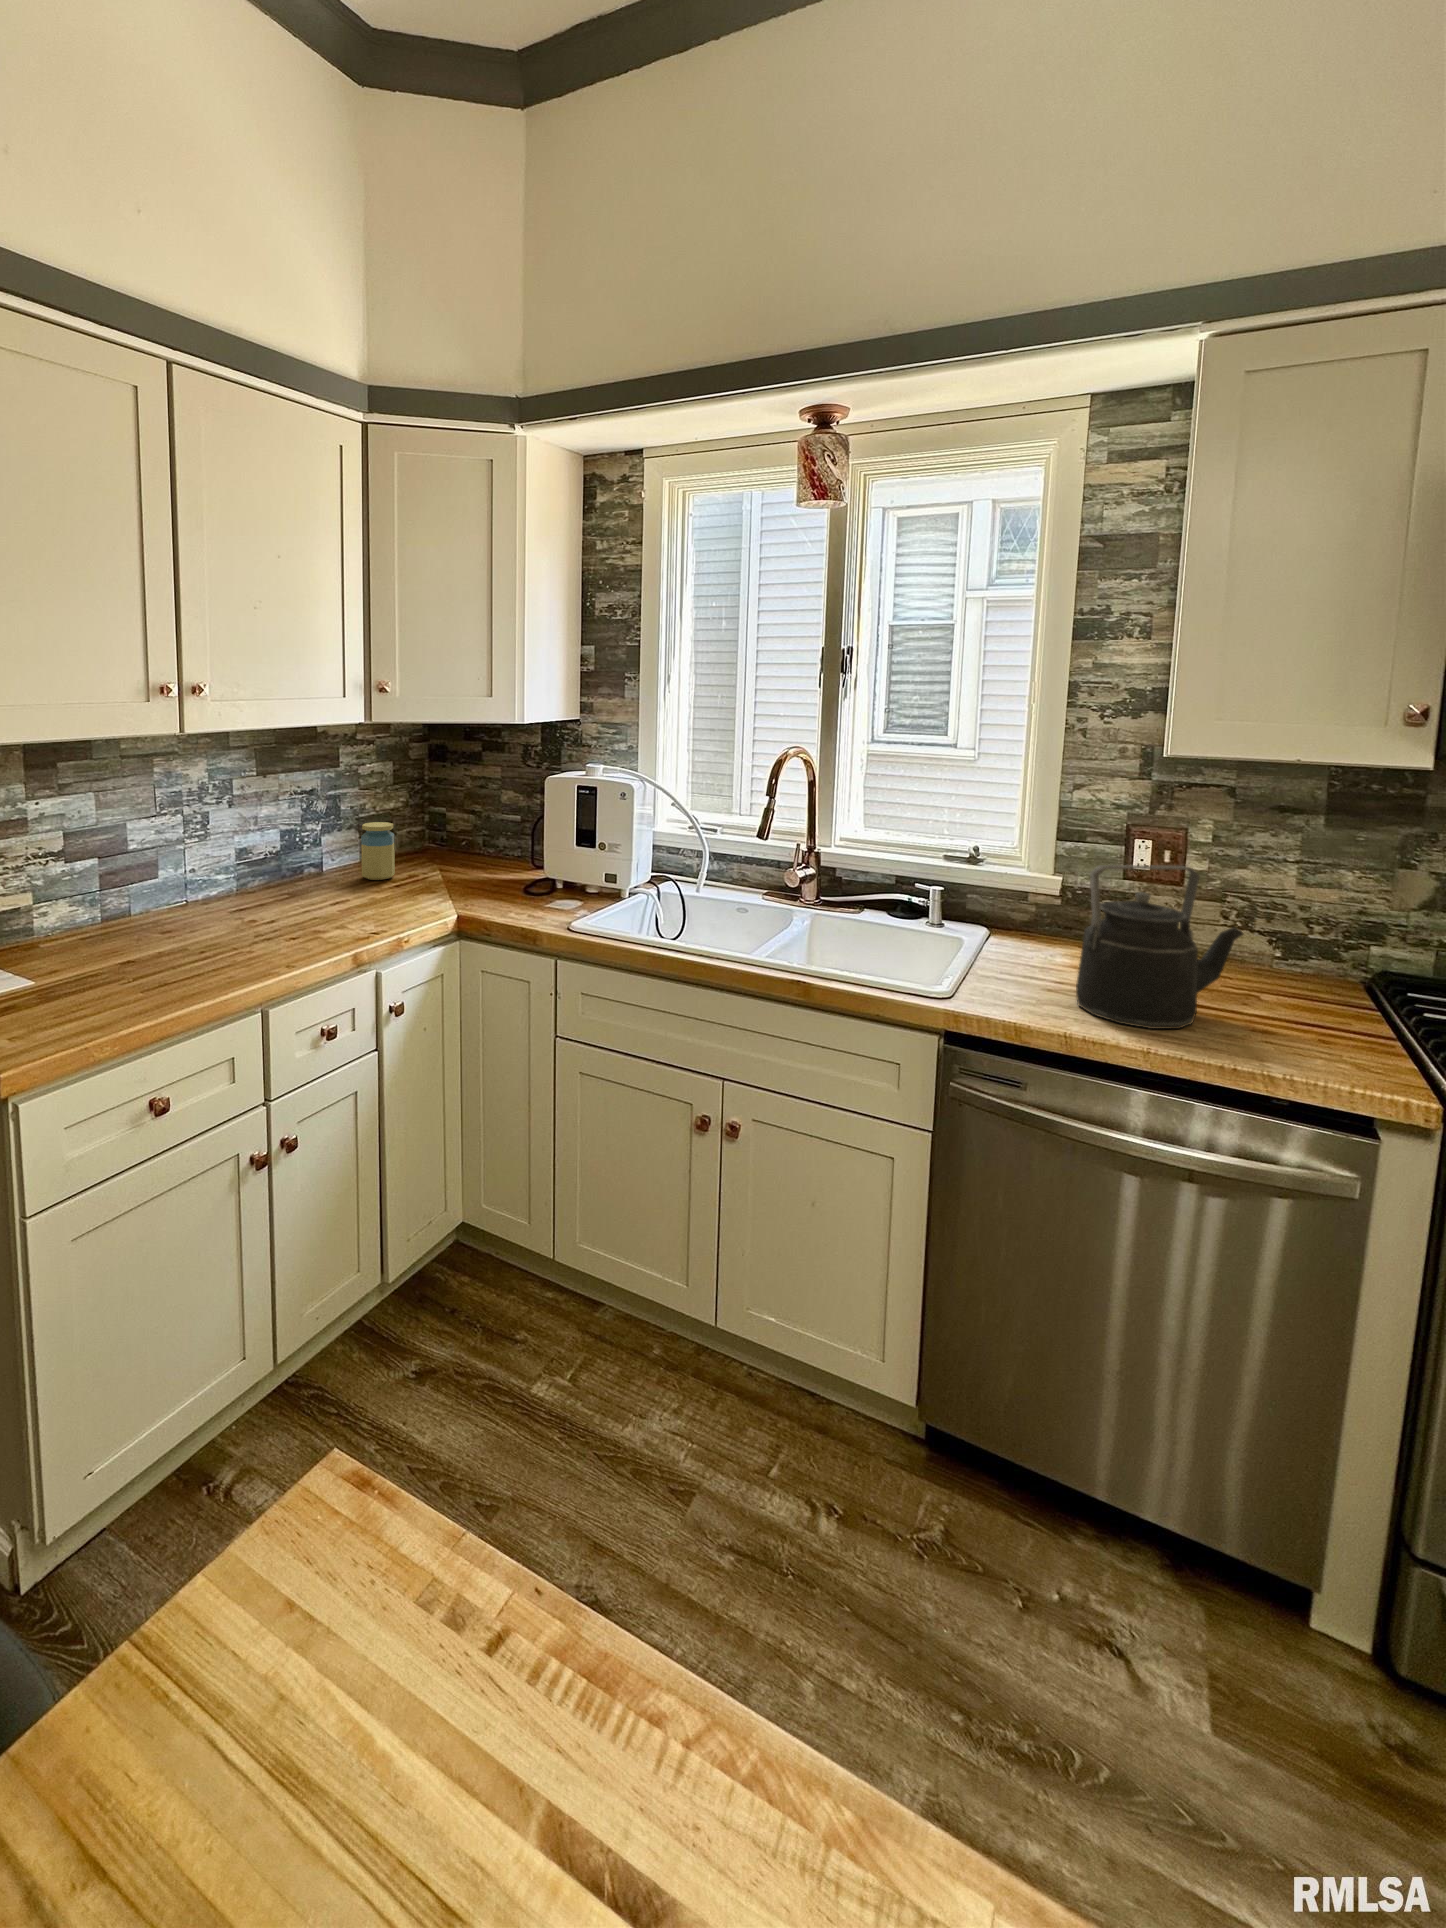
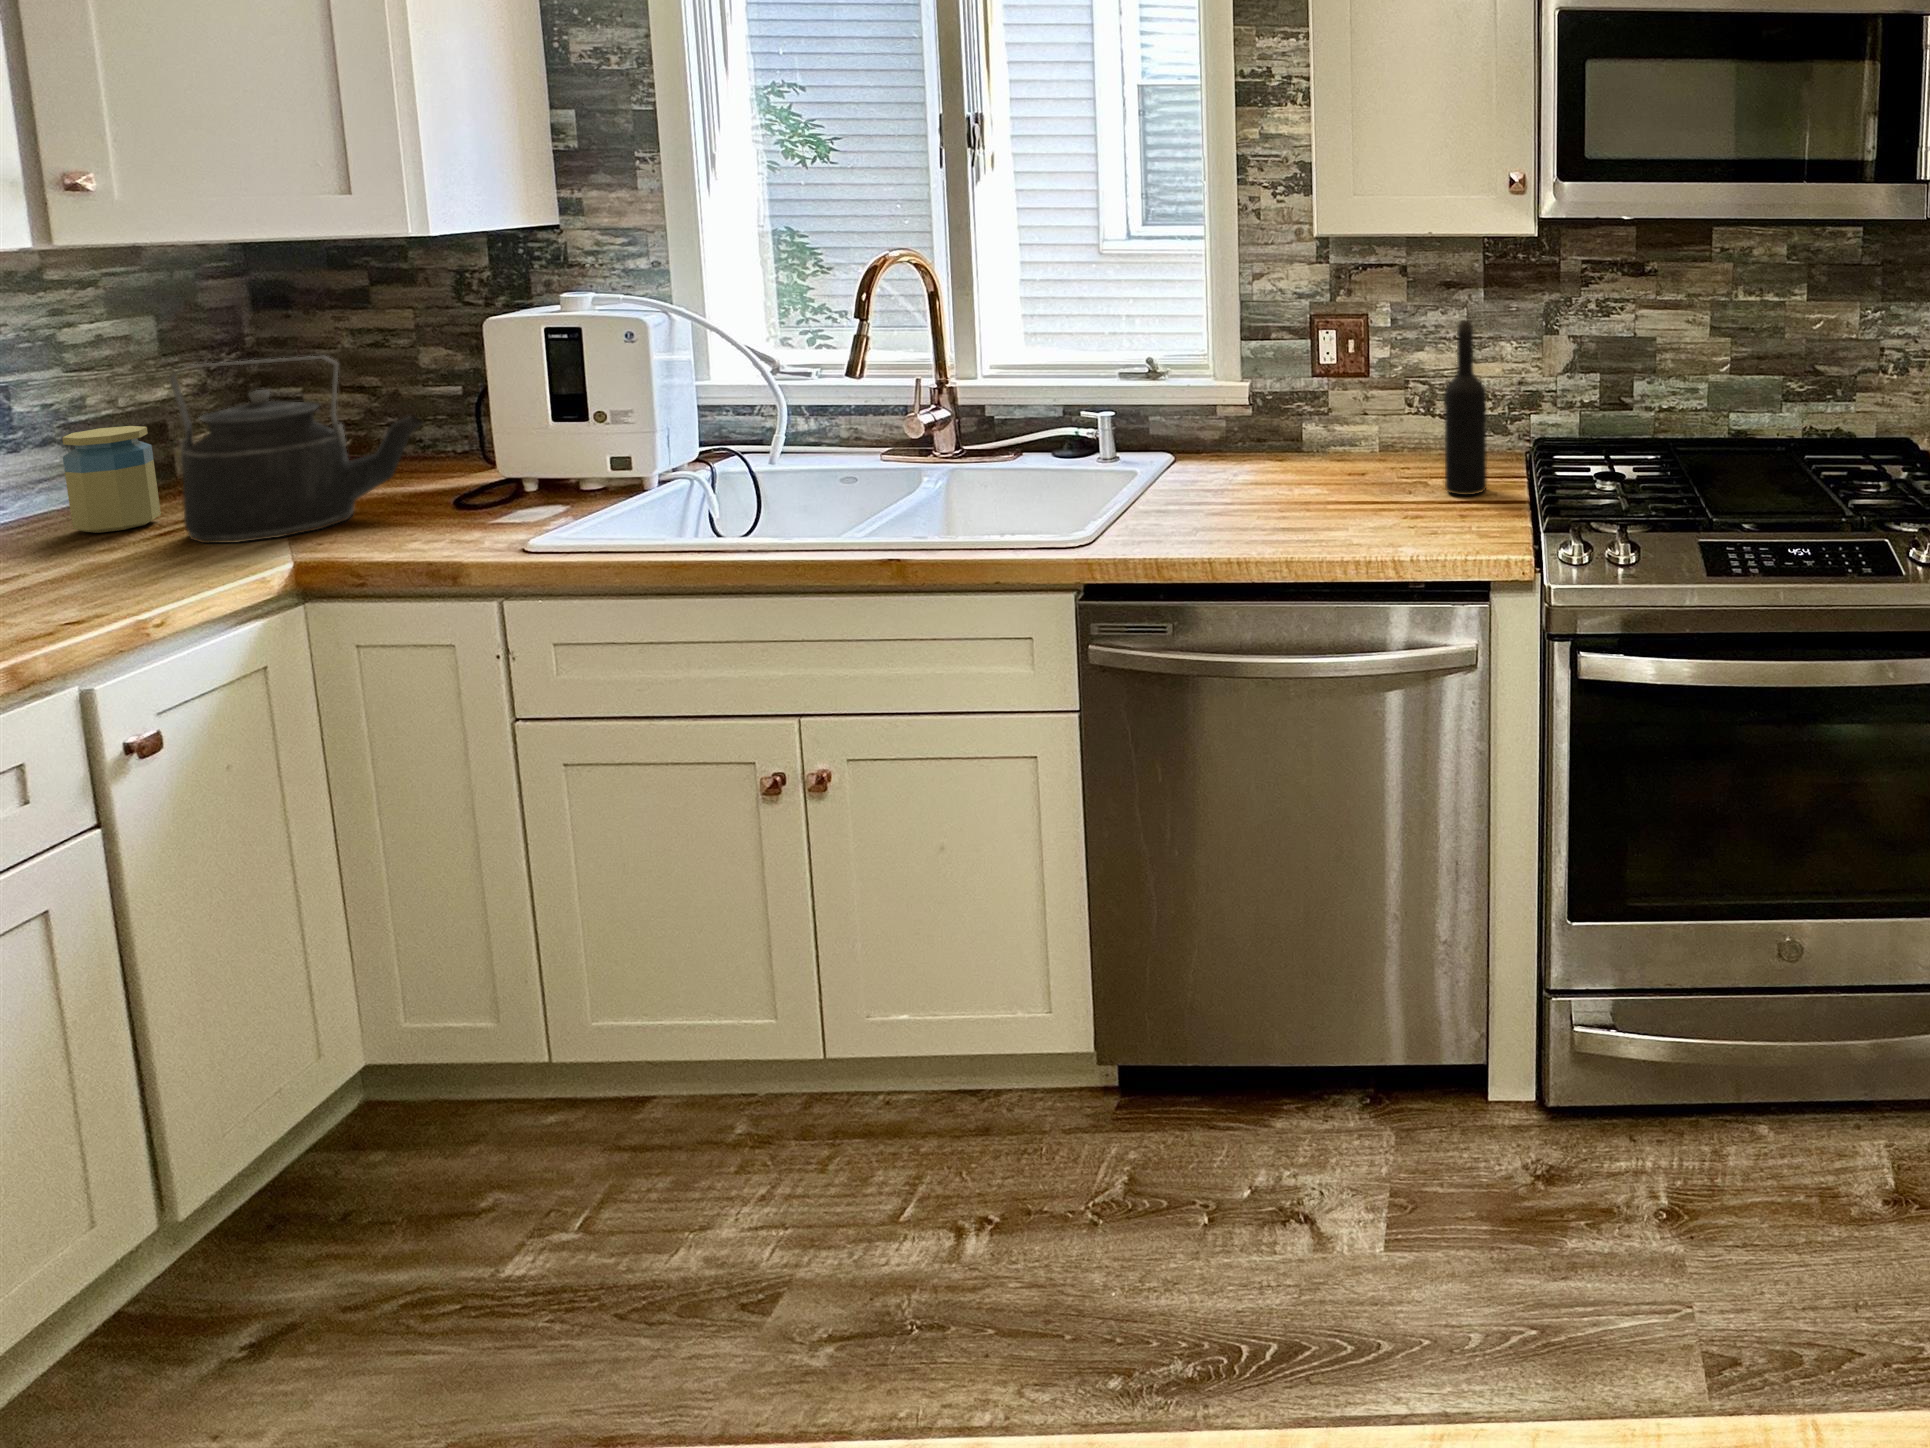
wine bottle: none [1285,847,1347,1018] -> present [1444,320,1487,495]
kettle: present [1076,865,1243,1029] -> present [169,356,423,543]

